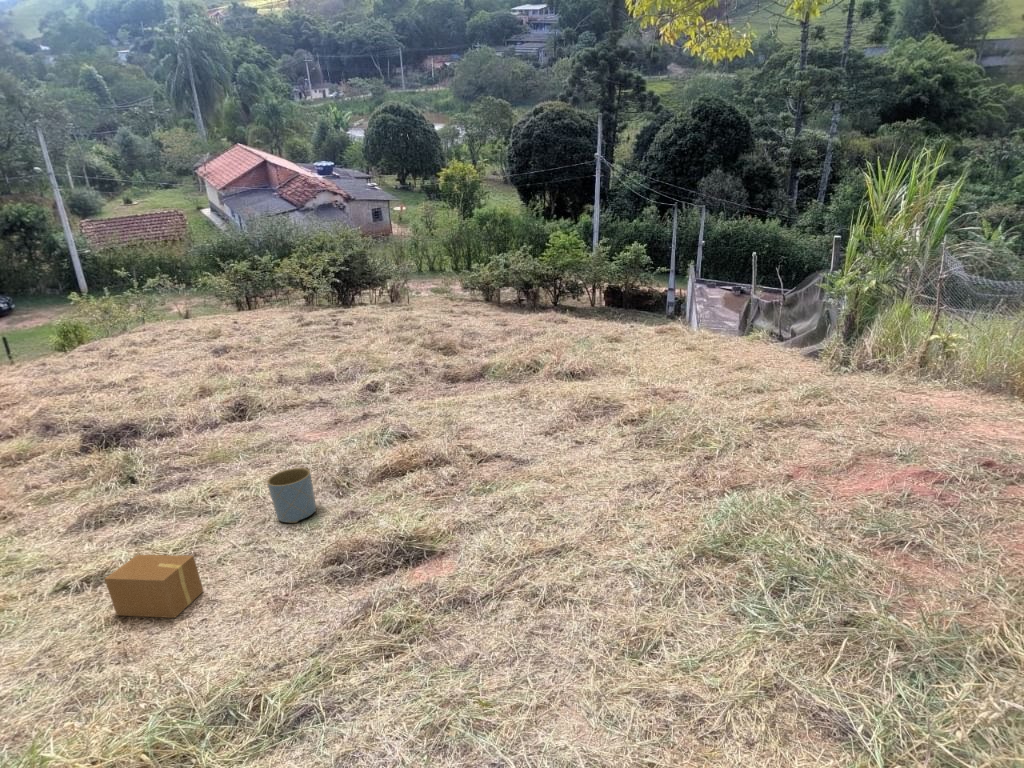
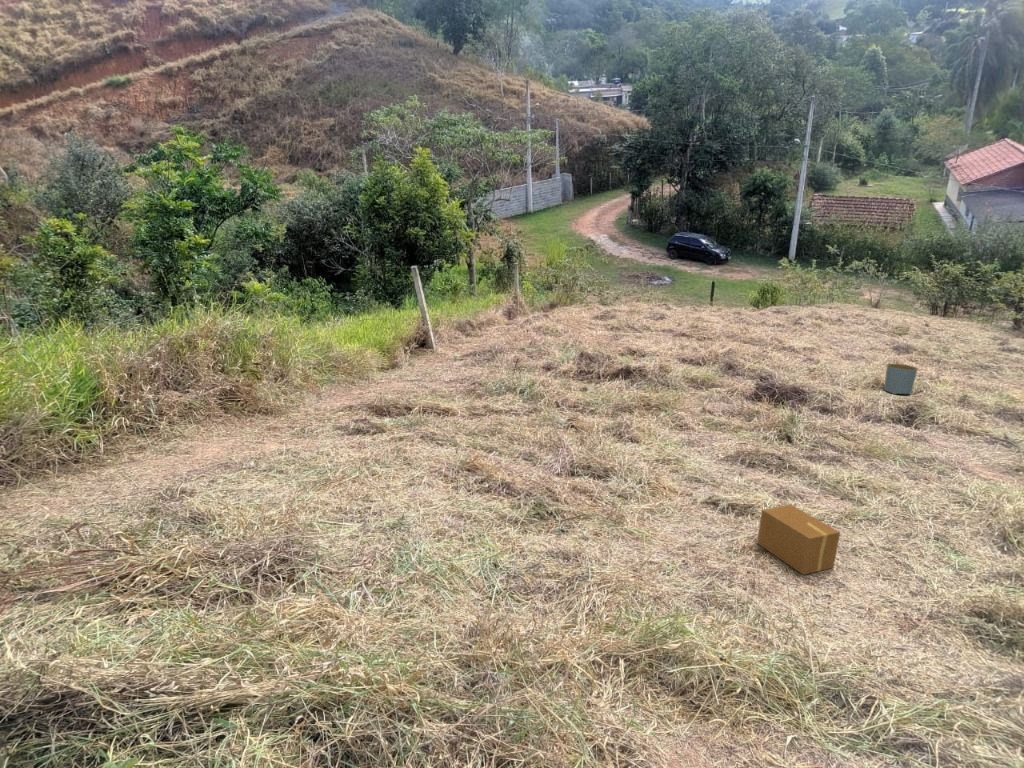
planter: present [267,468,316,523] -> present [884,364,917,394]

